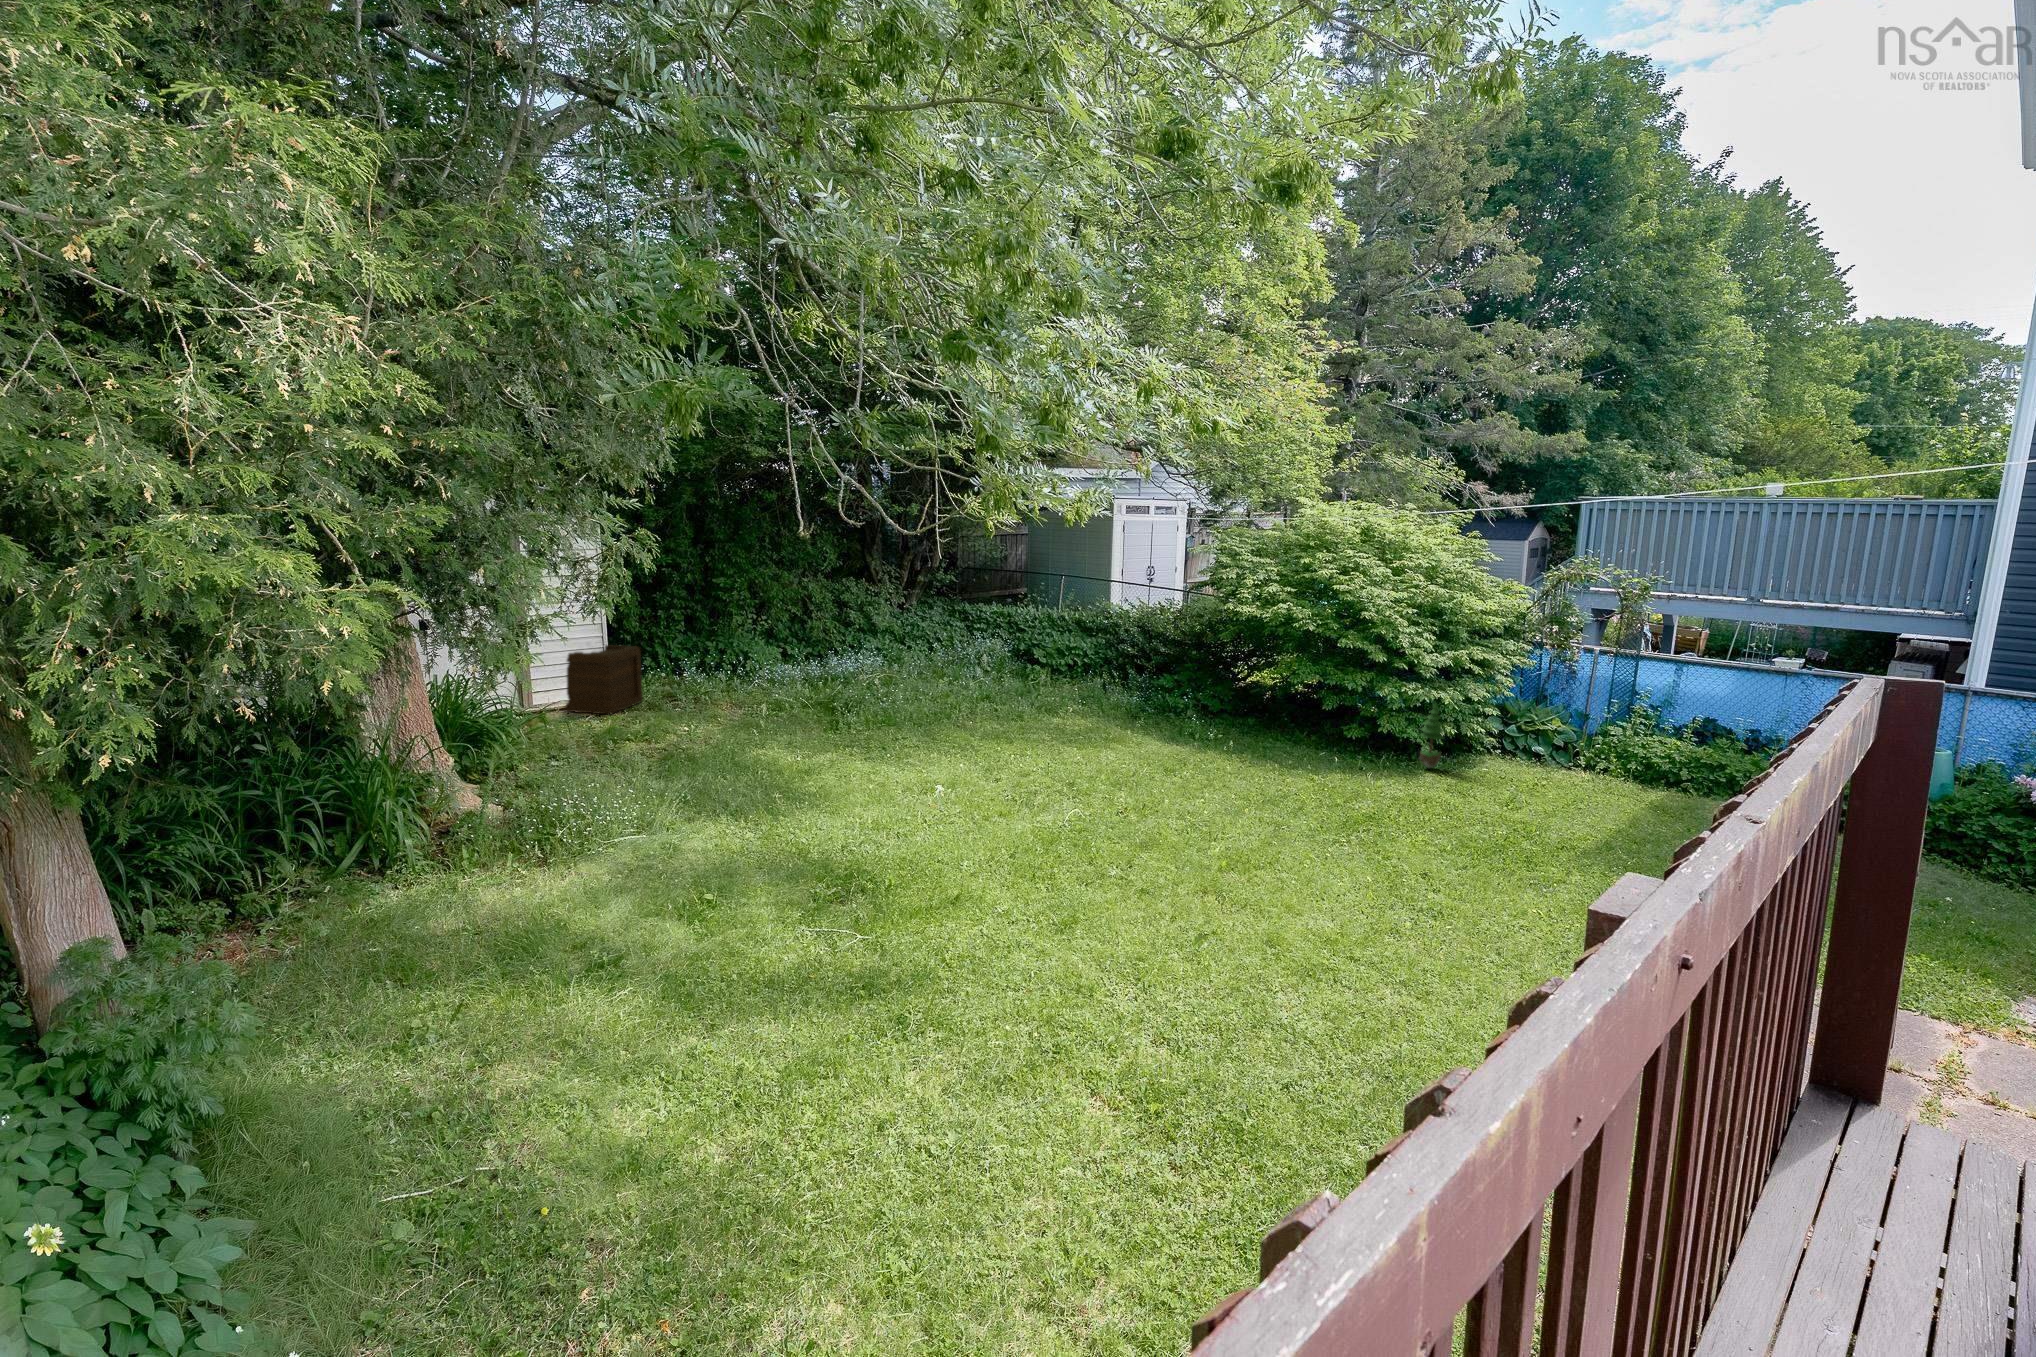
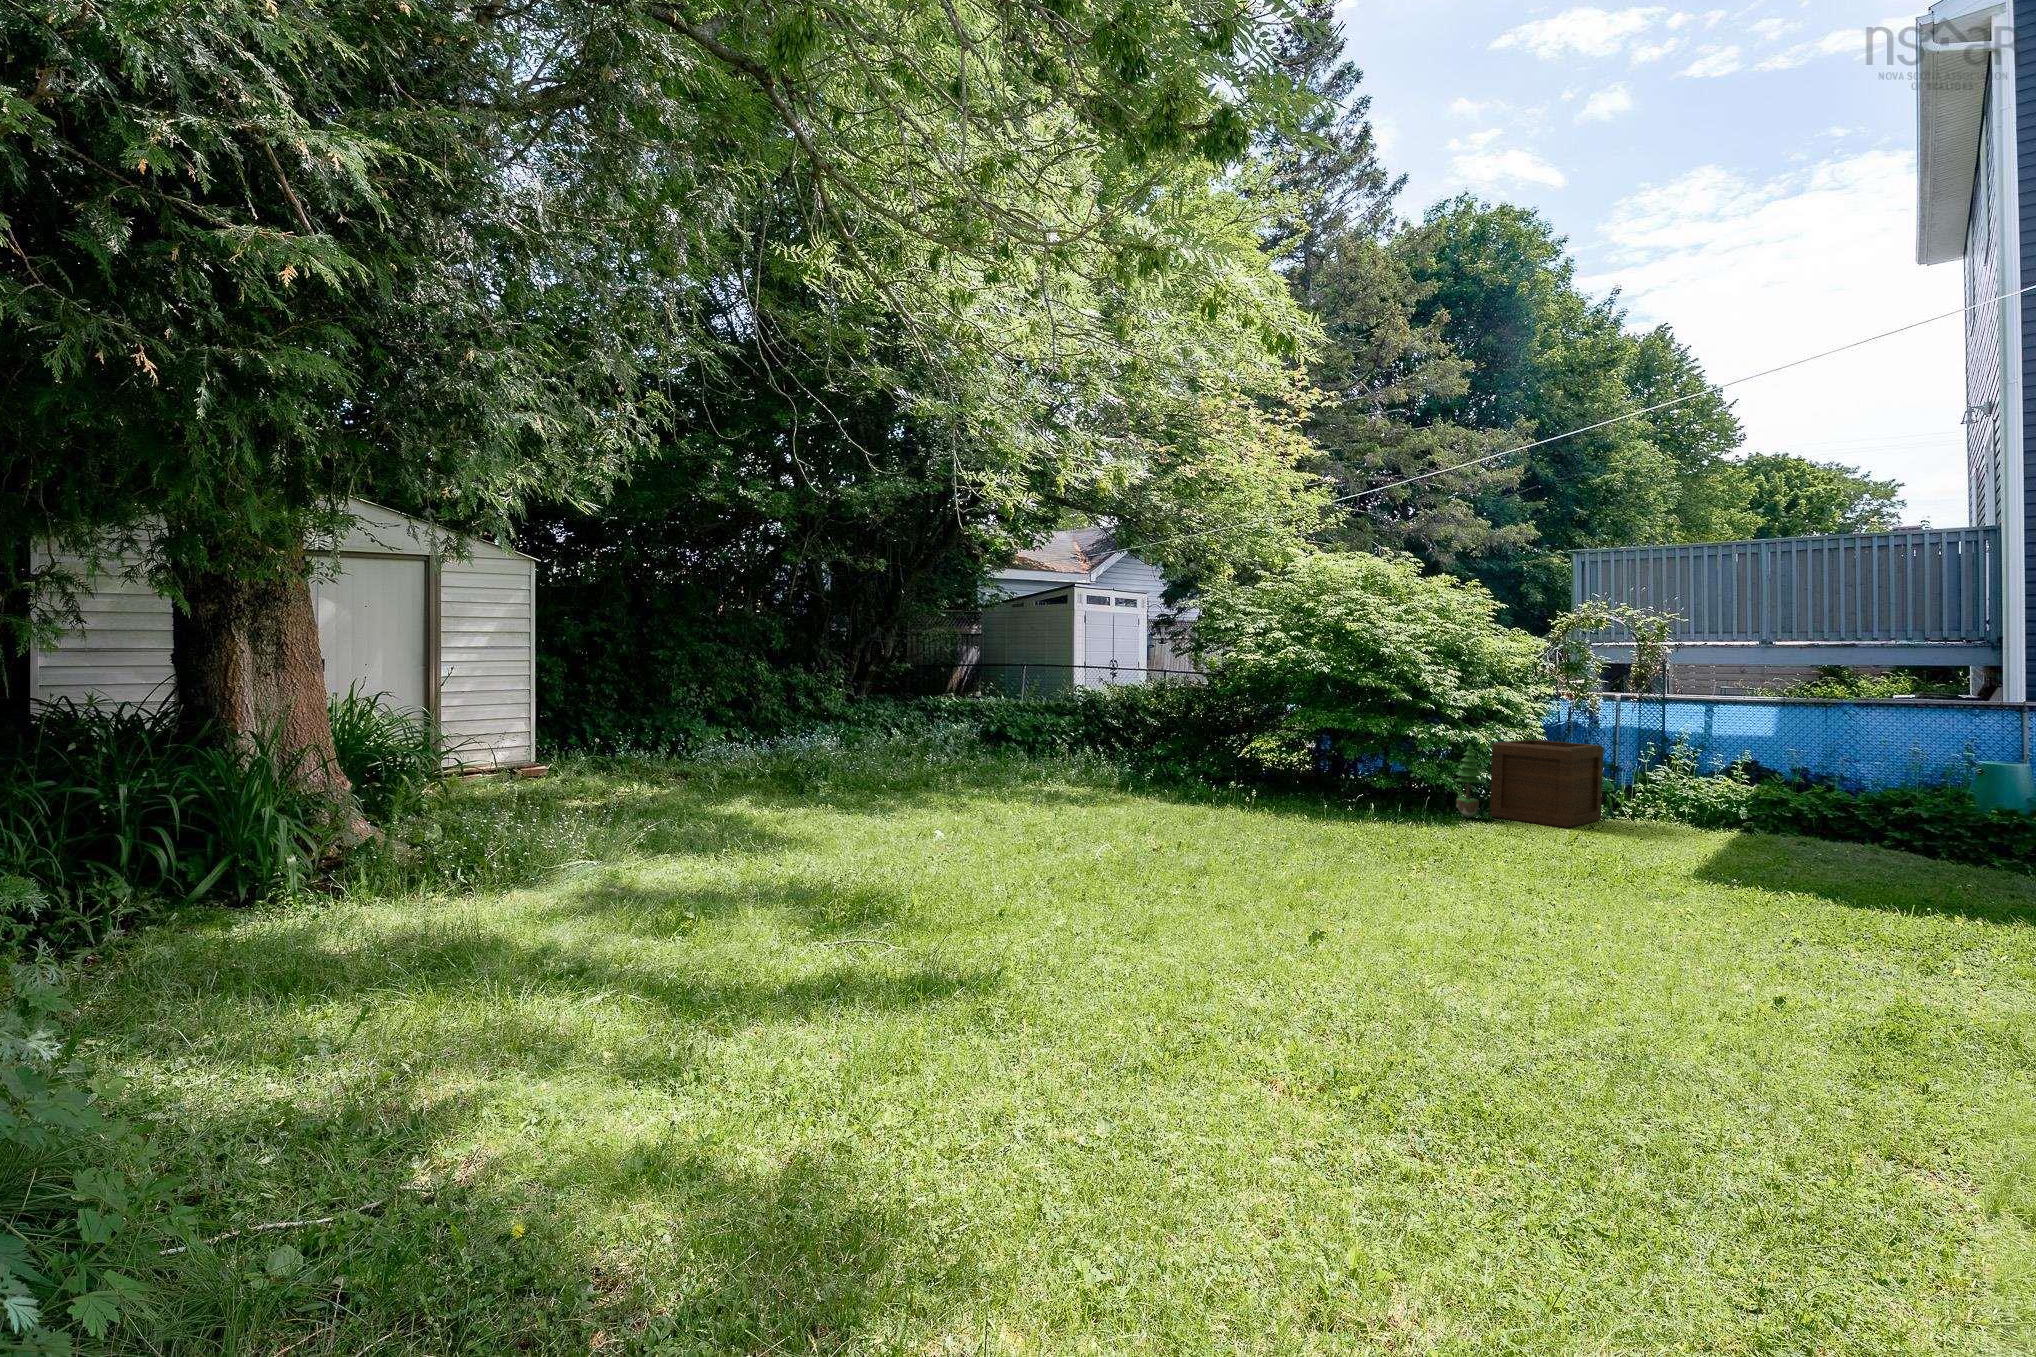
wooden crate: present [559,645,643,714] -> present [1490,740,1604,828]

